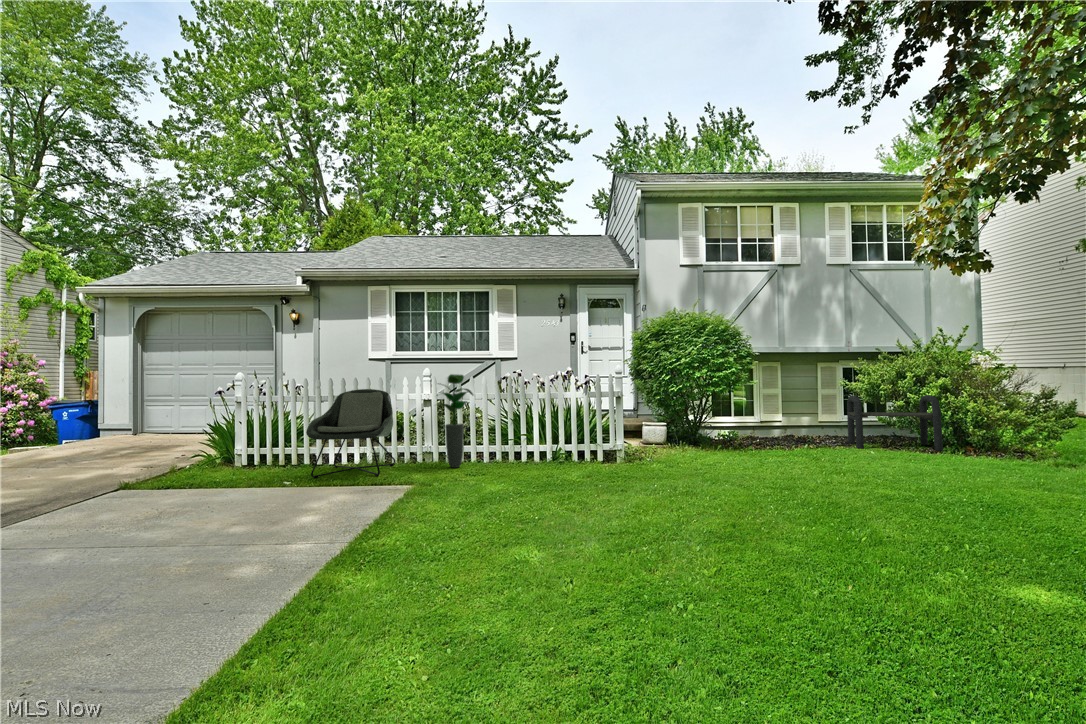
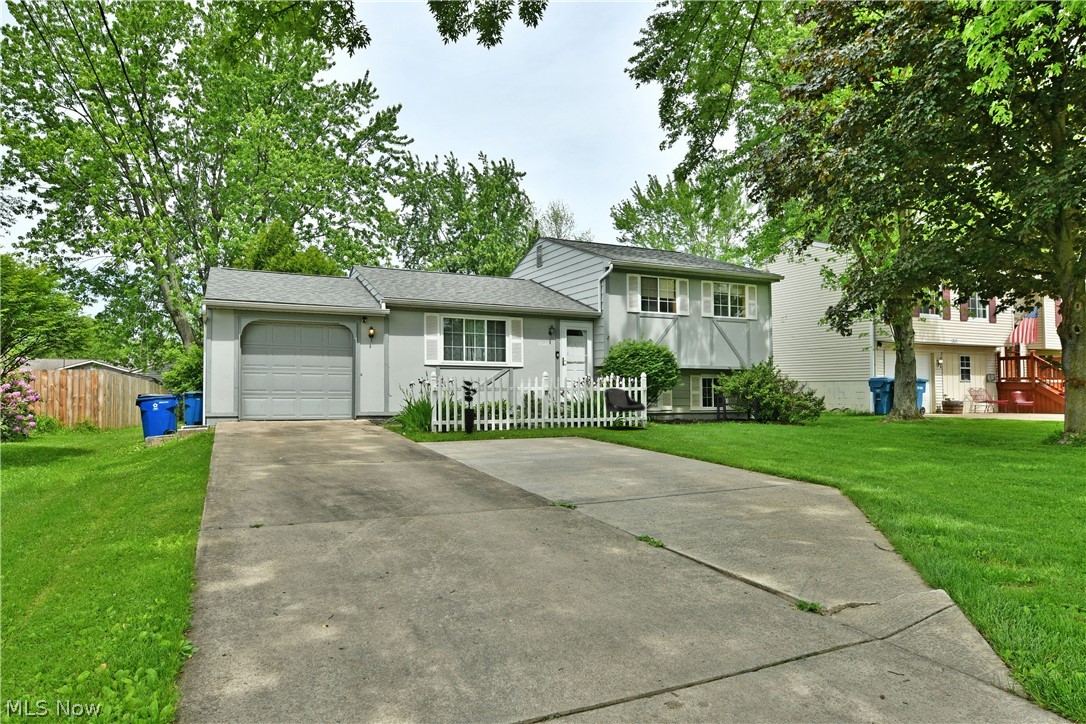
potted plant: present [442,374,473,468] -> present [461,381,479,433]
lounge chair: present [306,389,395,478] -> present [604,388,645,429]

